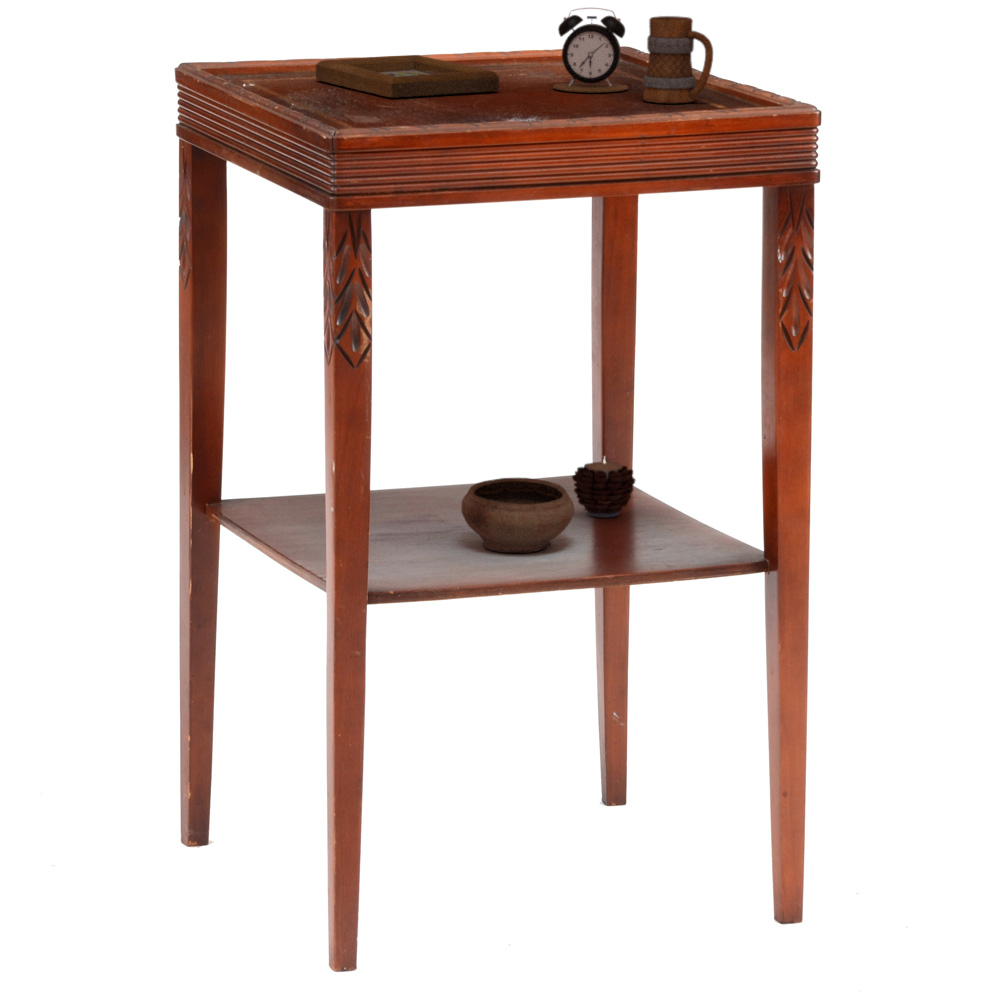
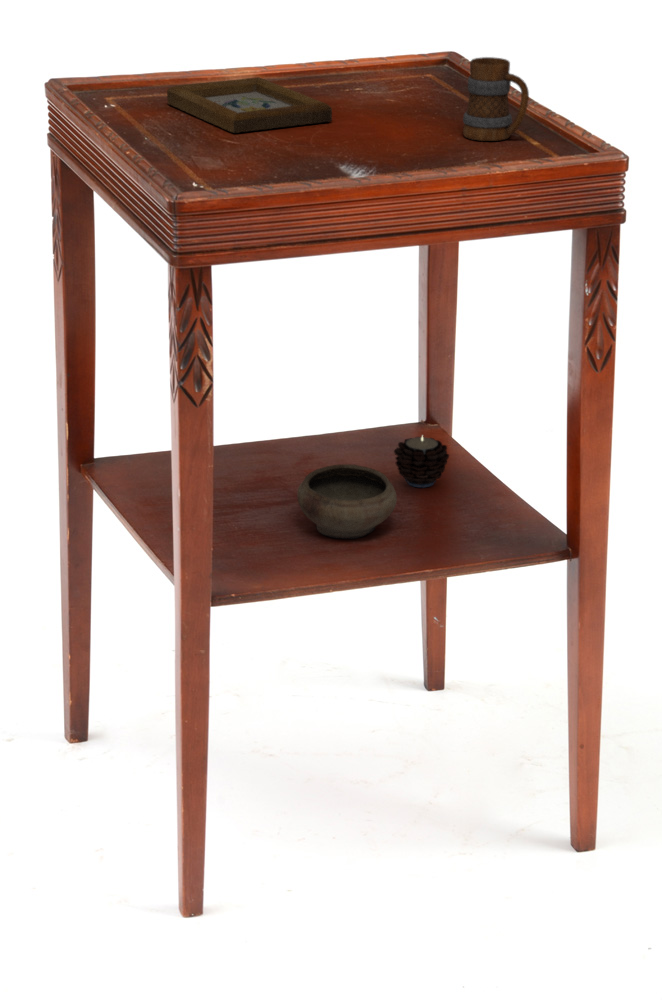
alarm clock: present [553,8,628,92] -> none [380,42,448,123]

